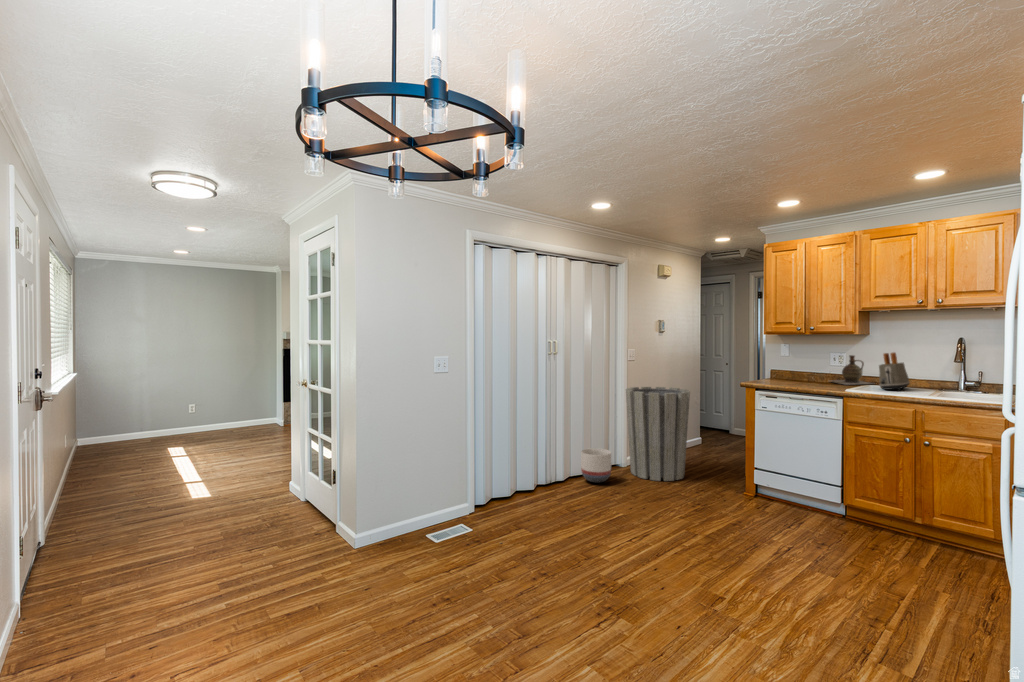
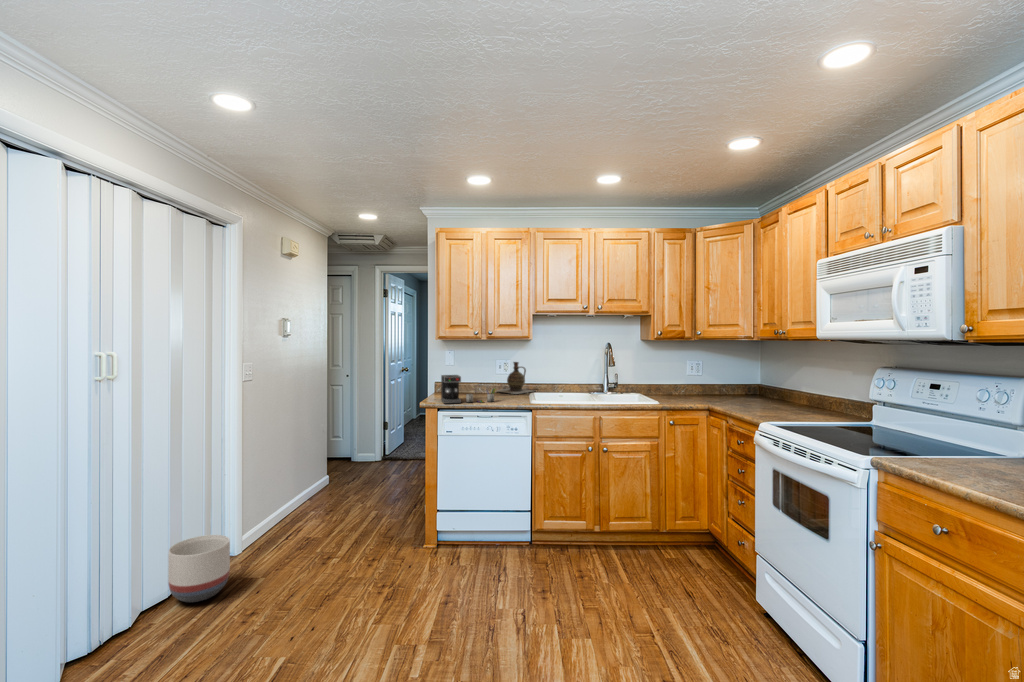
toaster: present [879,352,910,391] -> none [551,358,574,397]
coffee maker: none [761,363,812,388] -> present [441,375,496,404]
trash can: present [626,387,690,481] -> none [245,415,346,563]

